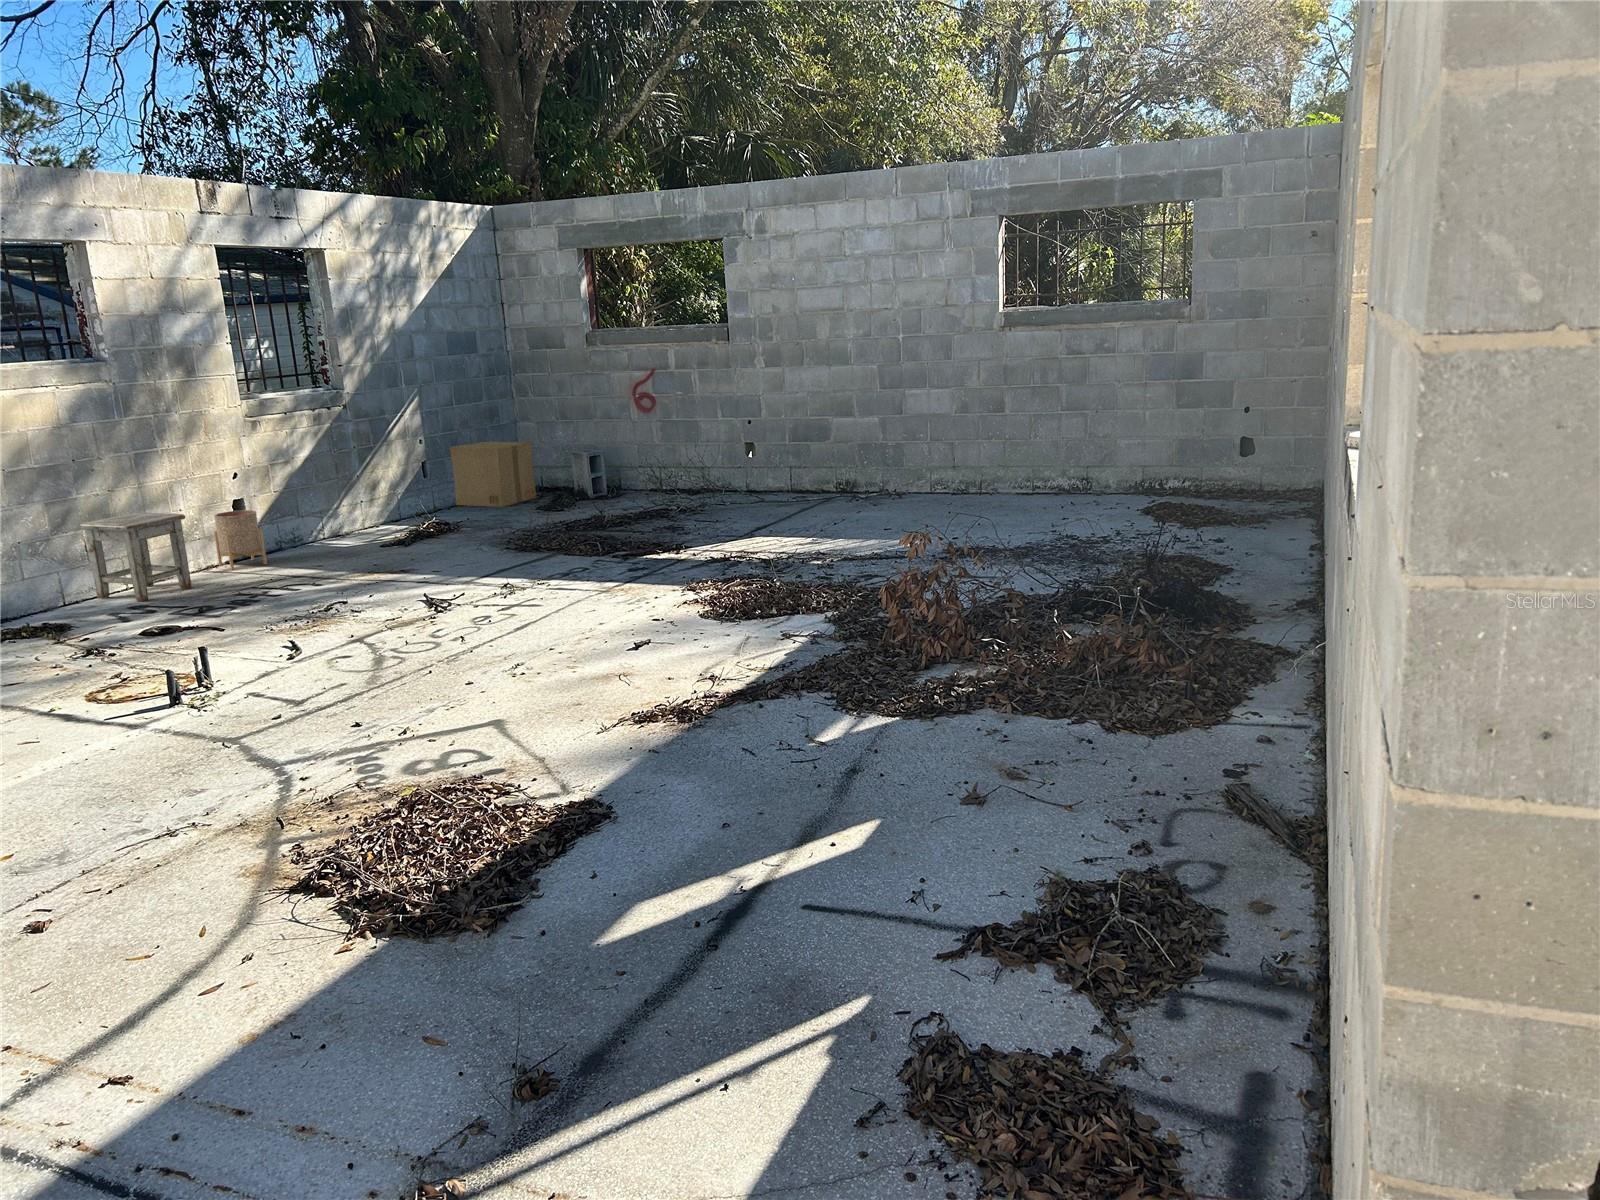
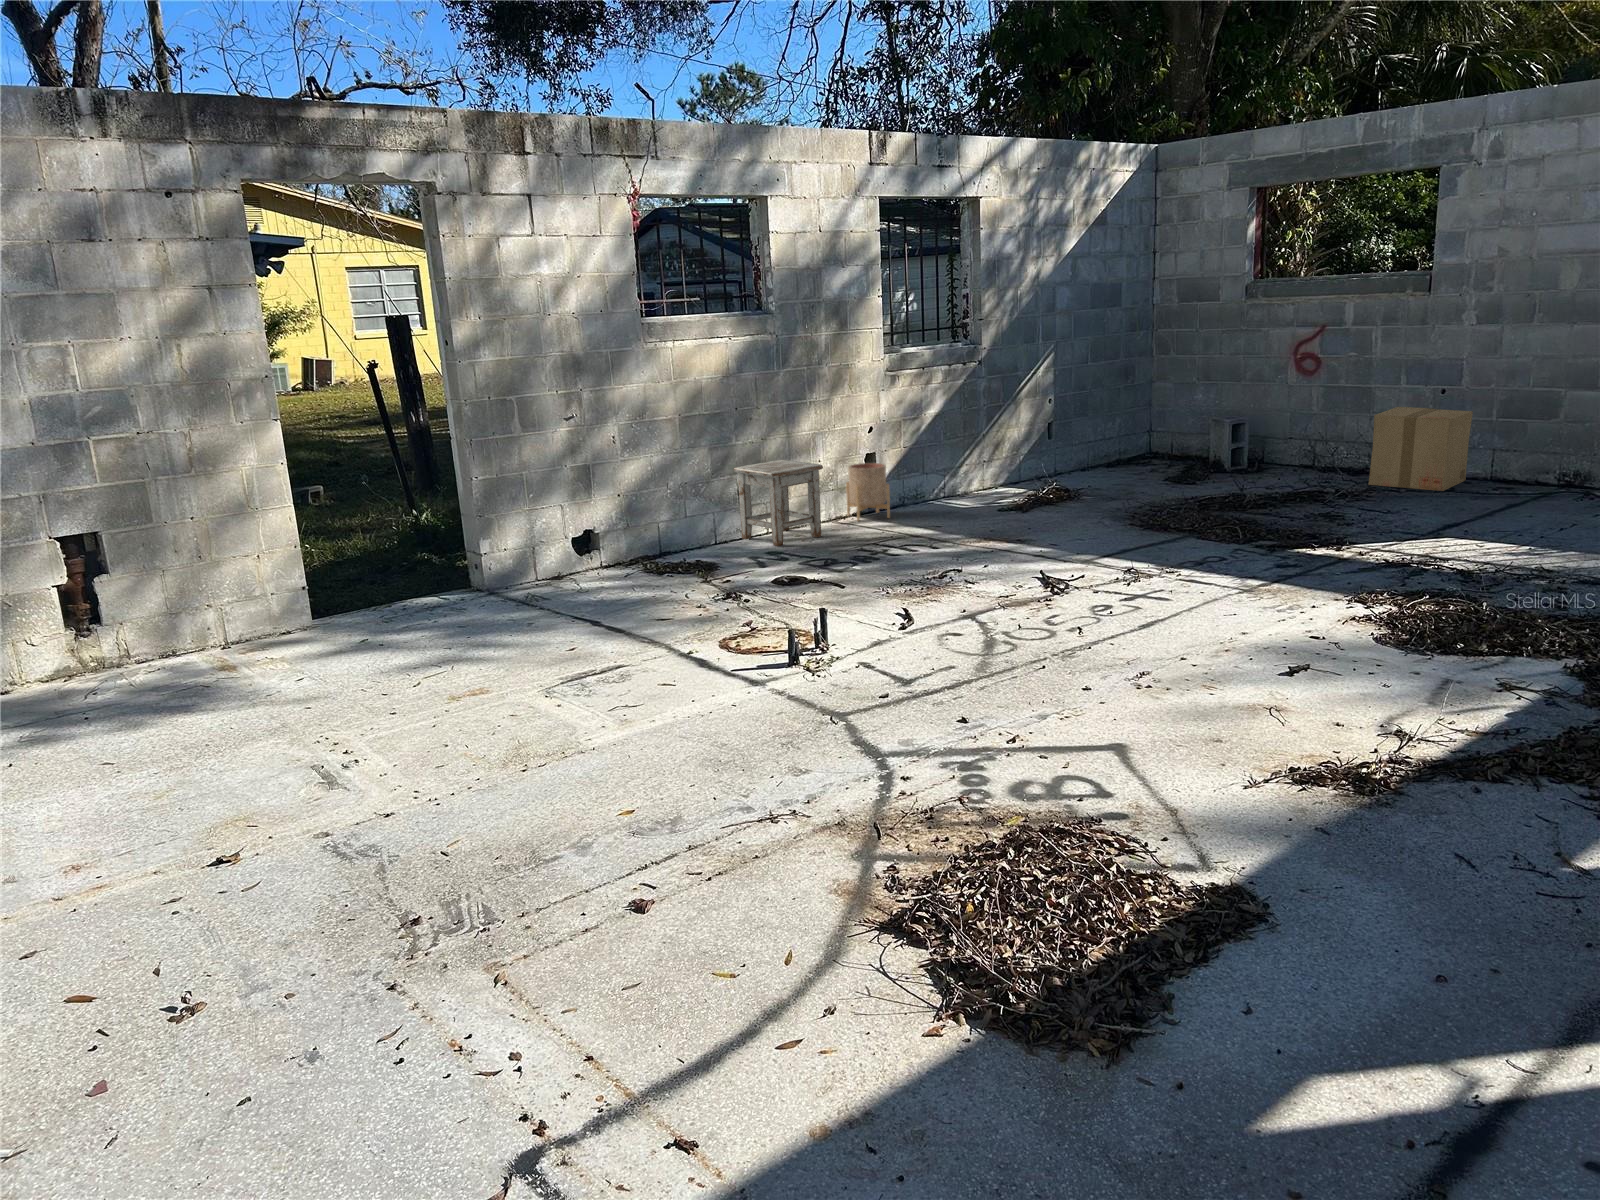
cardboard box: present [450,442,536,507] -> present [1369,407,1473,491]

